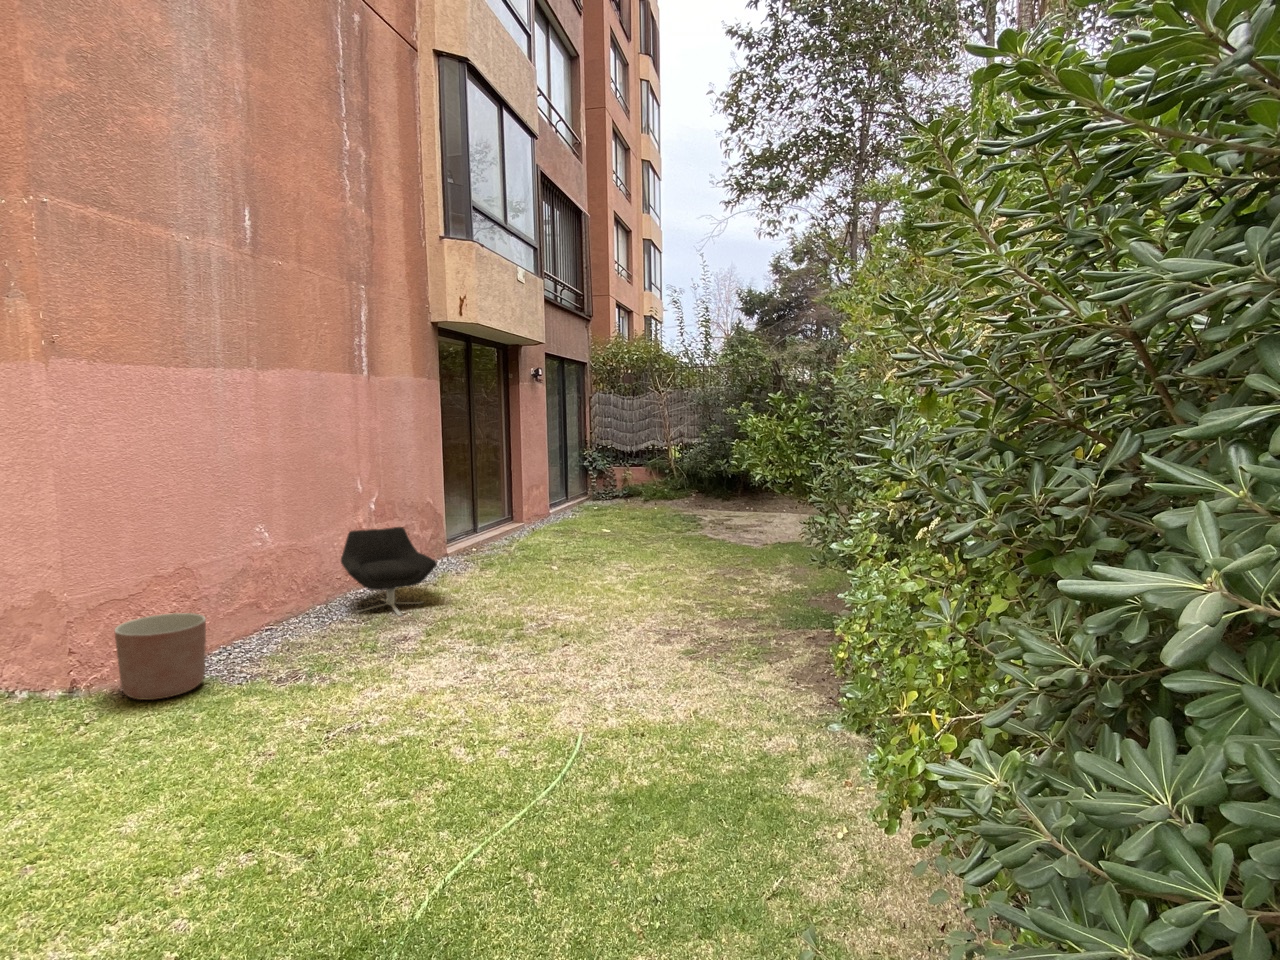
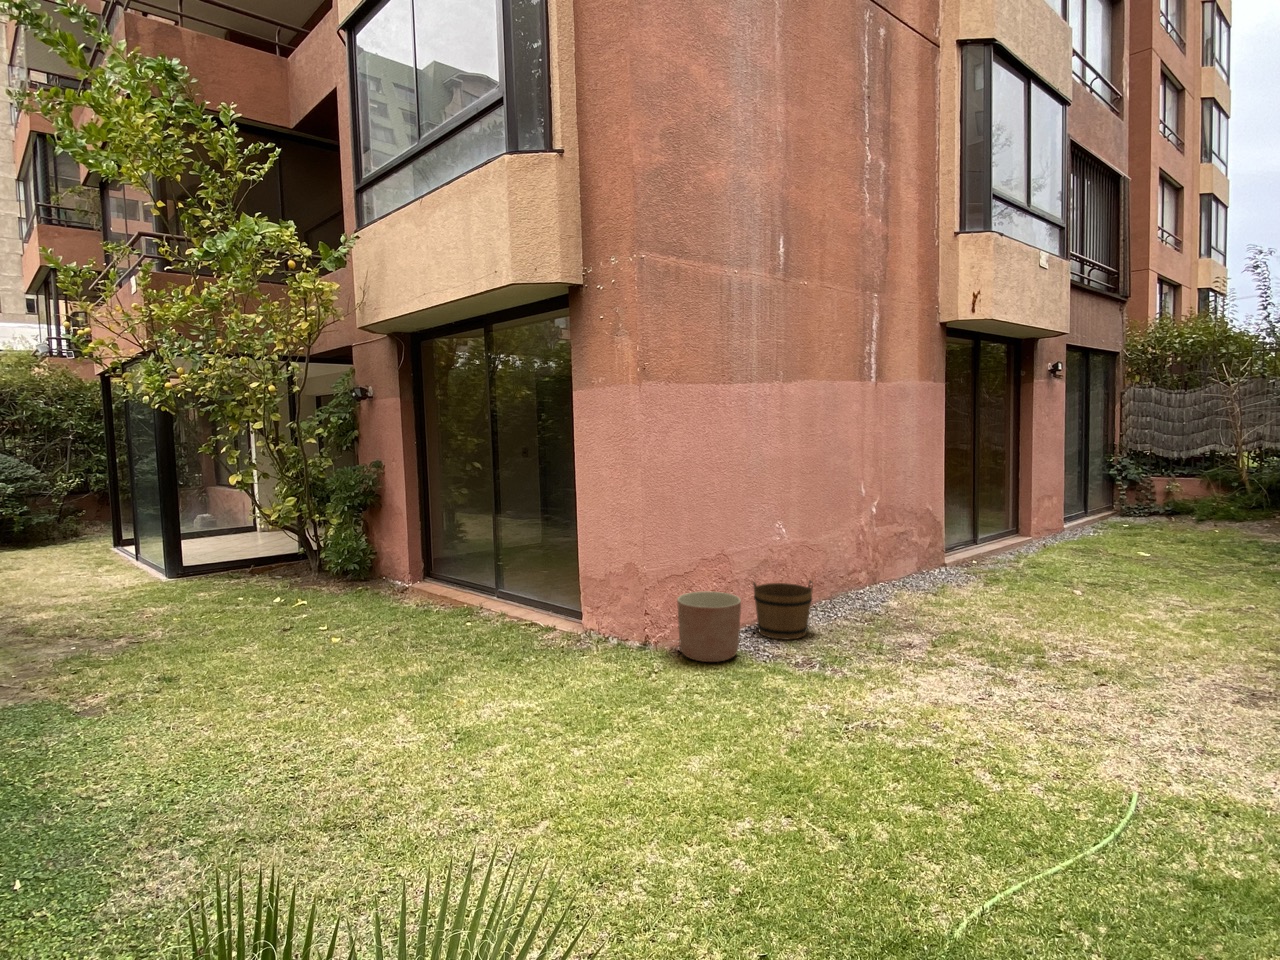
lounge chair: present [341,527,437,616] -> none [844,533,942,623]
bucket: none [226,585,301,655] -> present [753,581,813,639]

